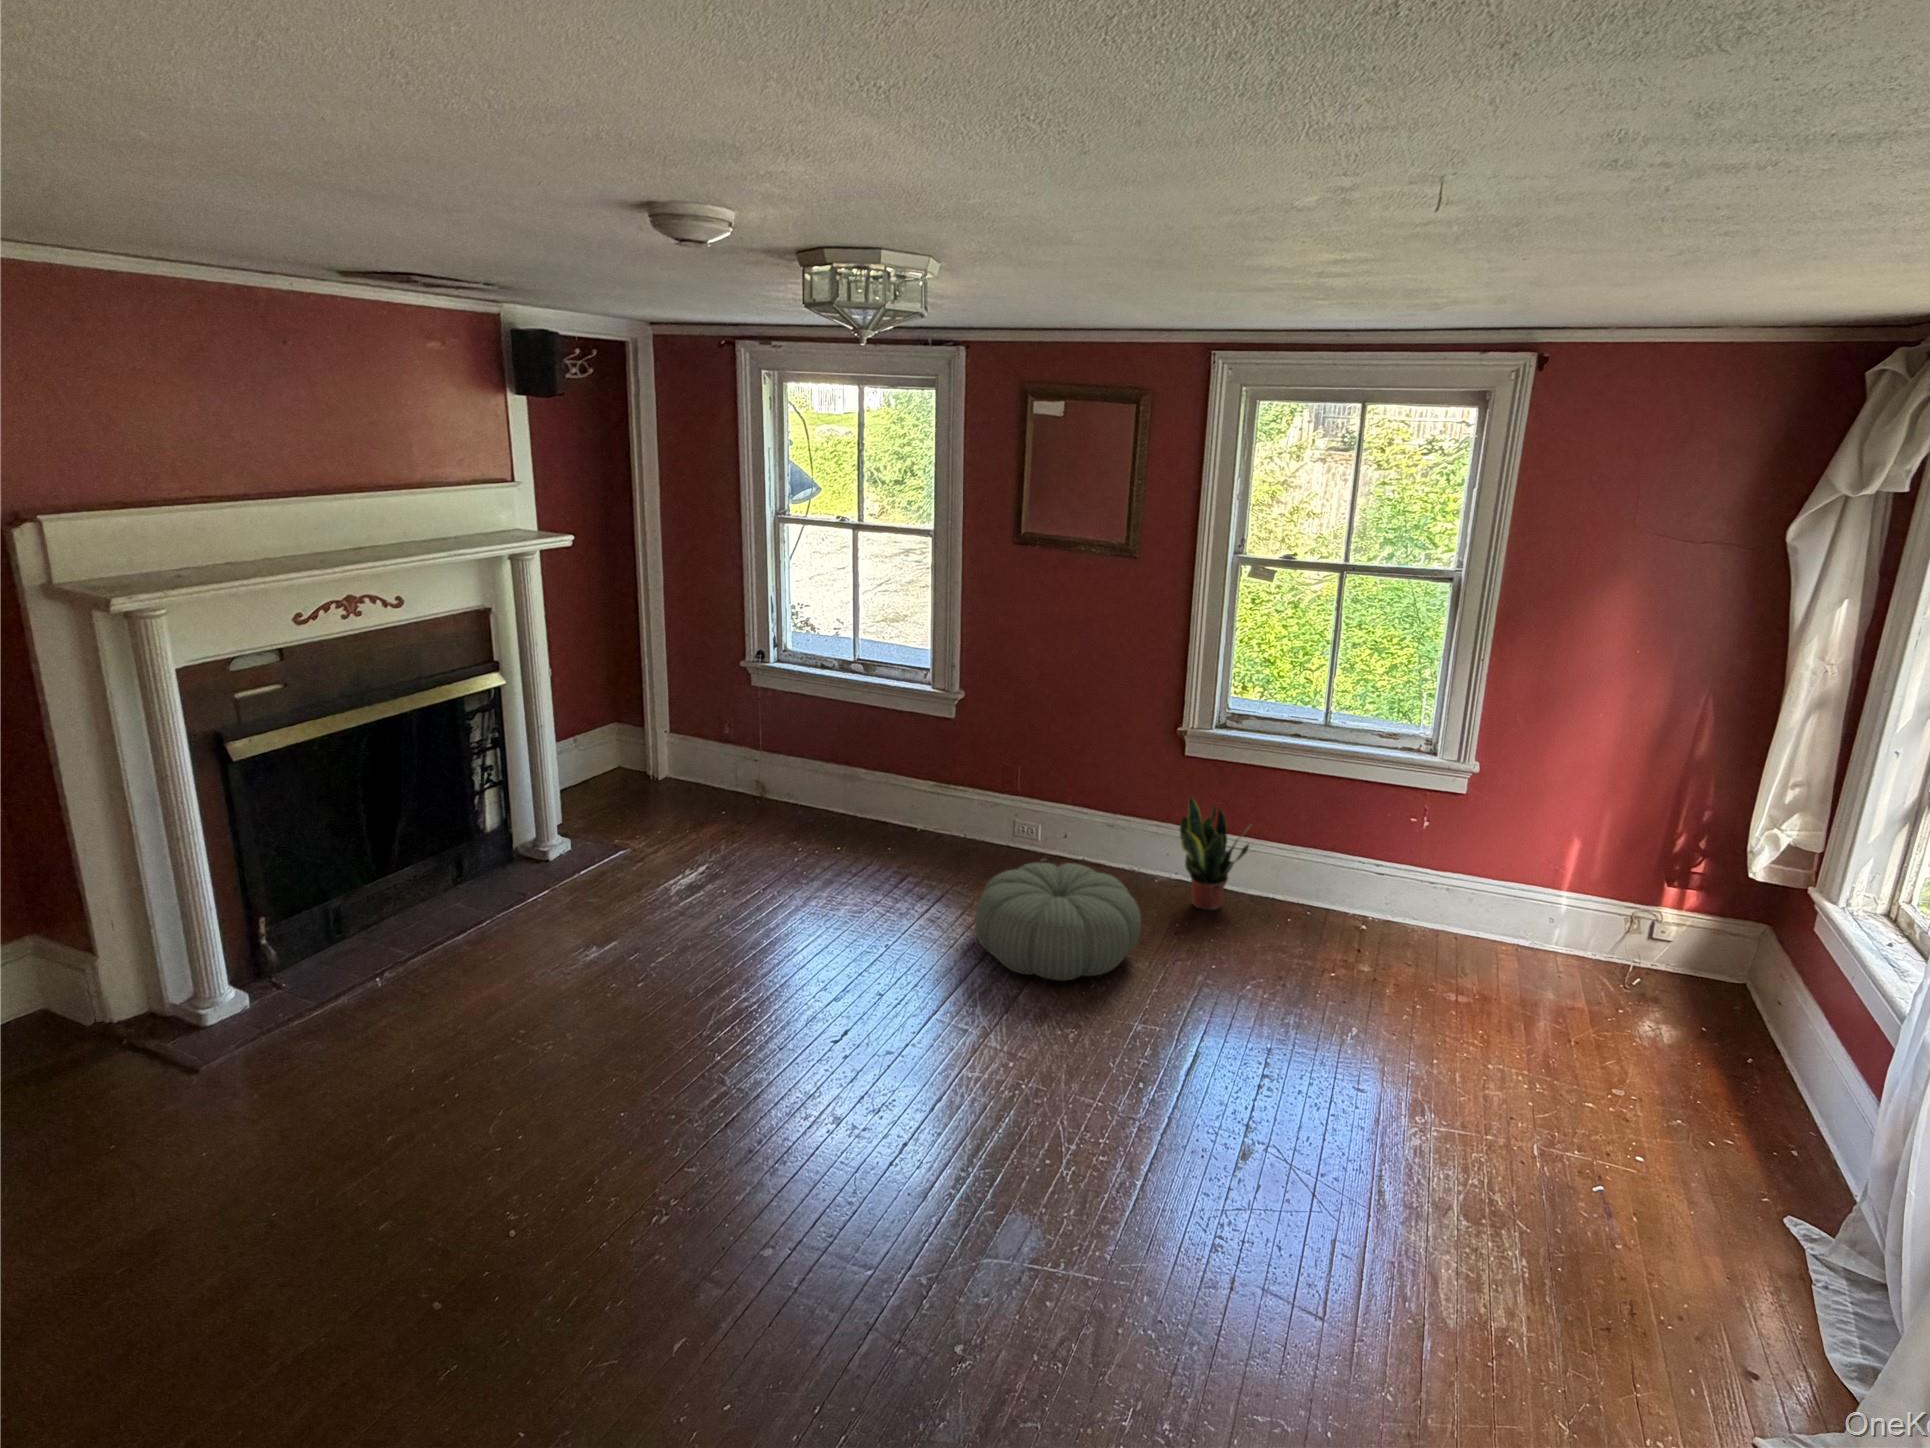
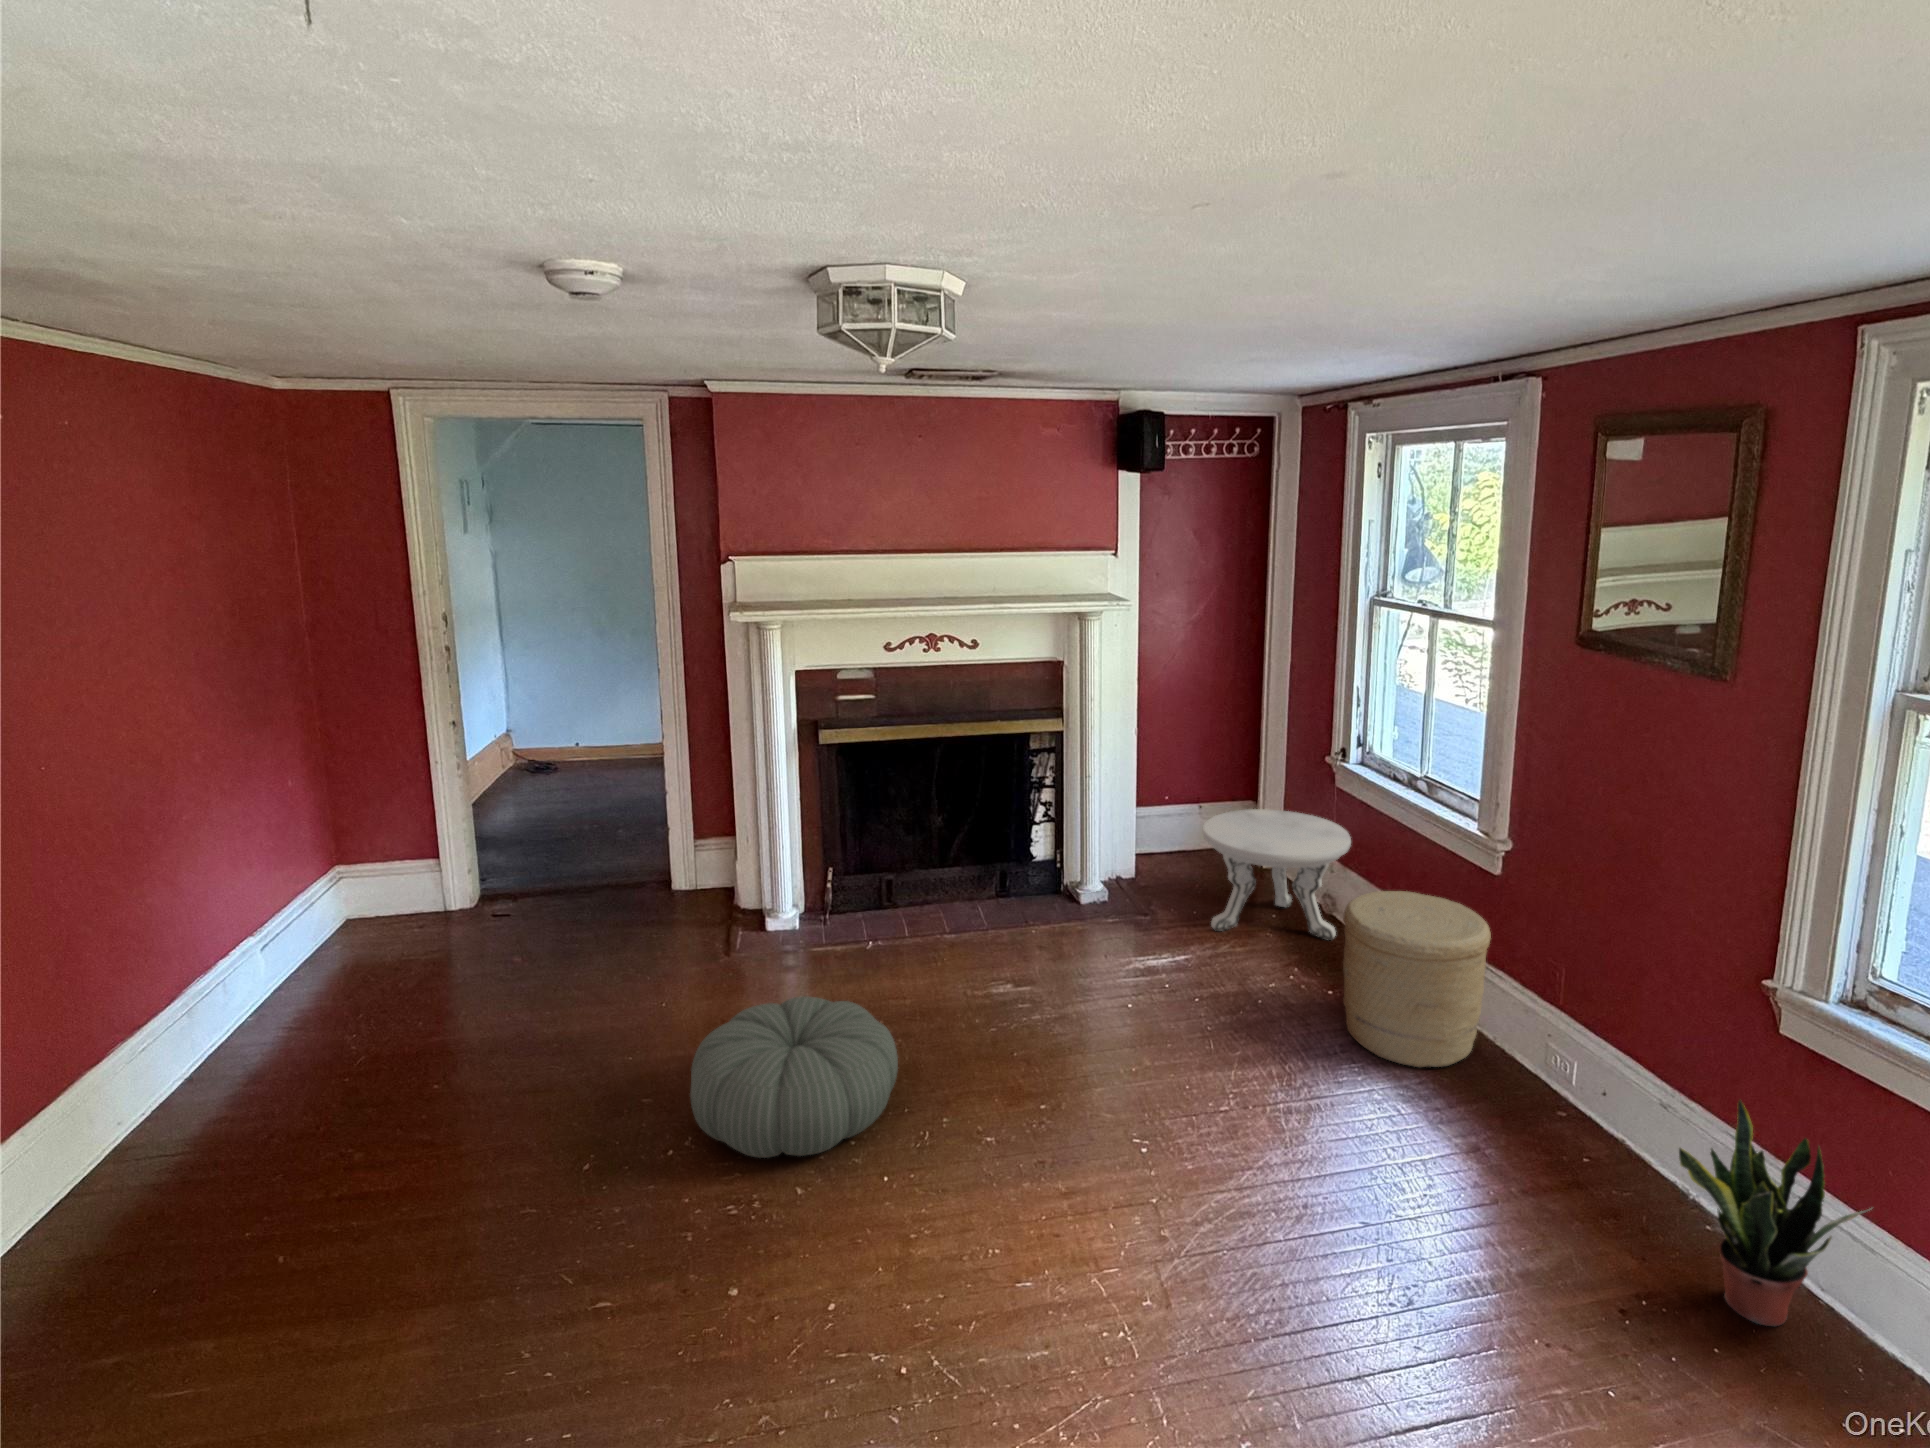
side table: none [667,719,805,842] -> present [1203,809,1351,940]
woven basket: none [874,748,981,875] -> present [1343,891,1491,1067]
pouf: present [975,863,1141,981] -> present [690,996,898,1158]

